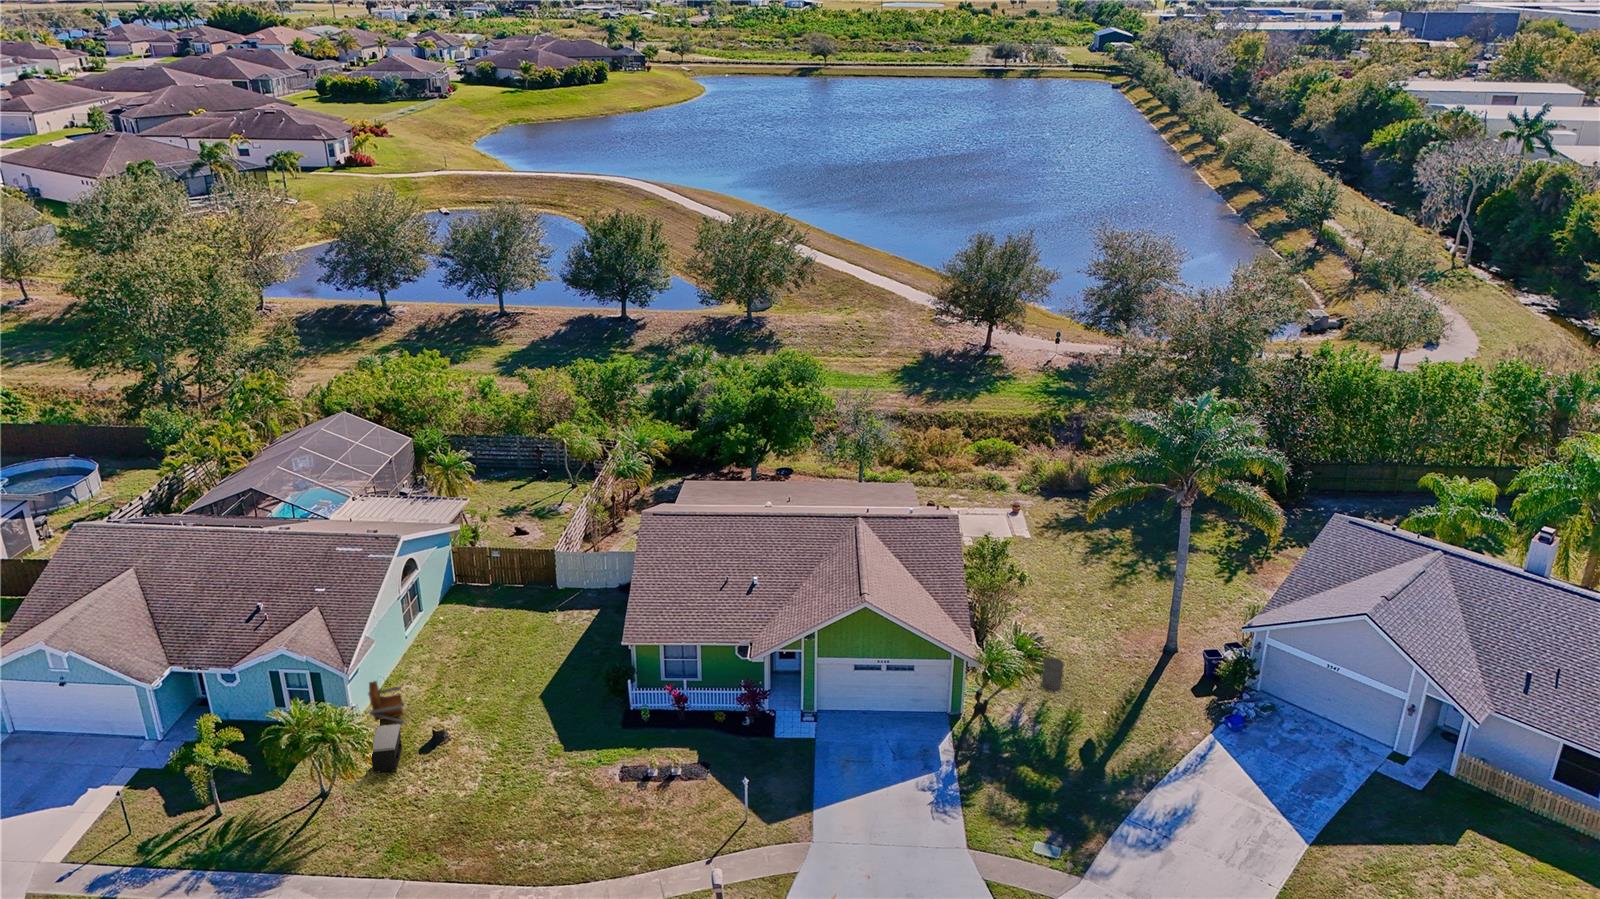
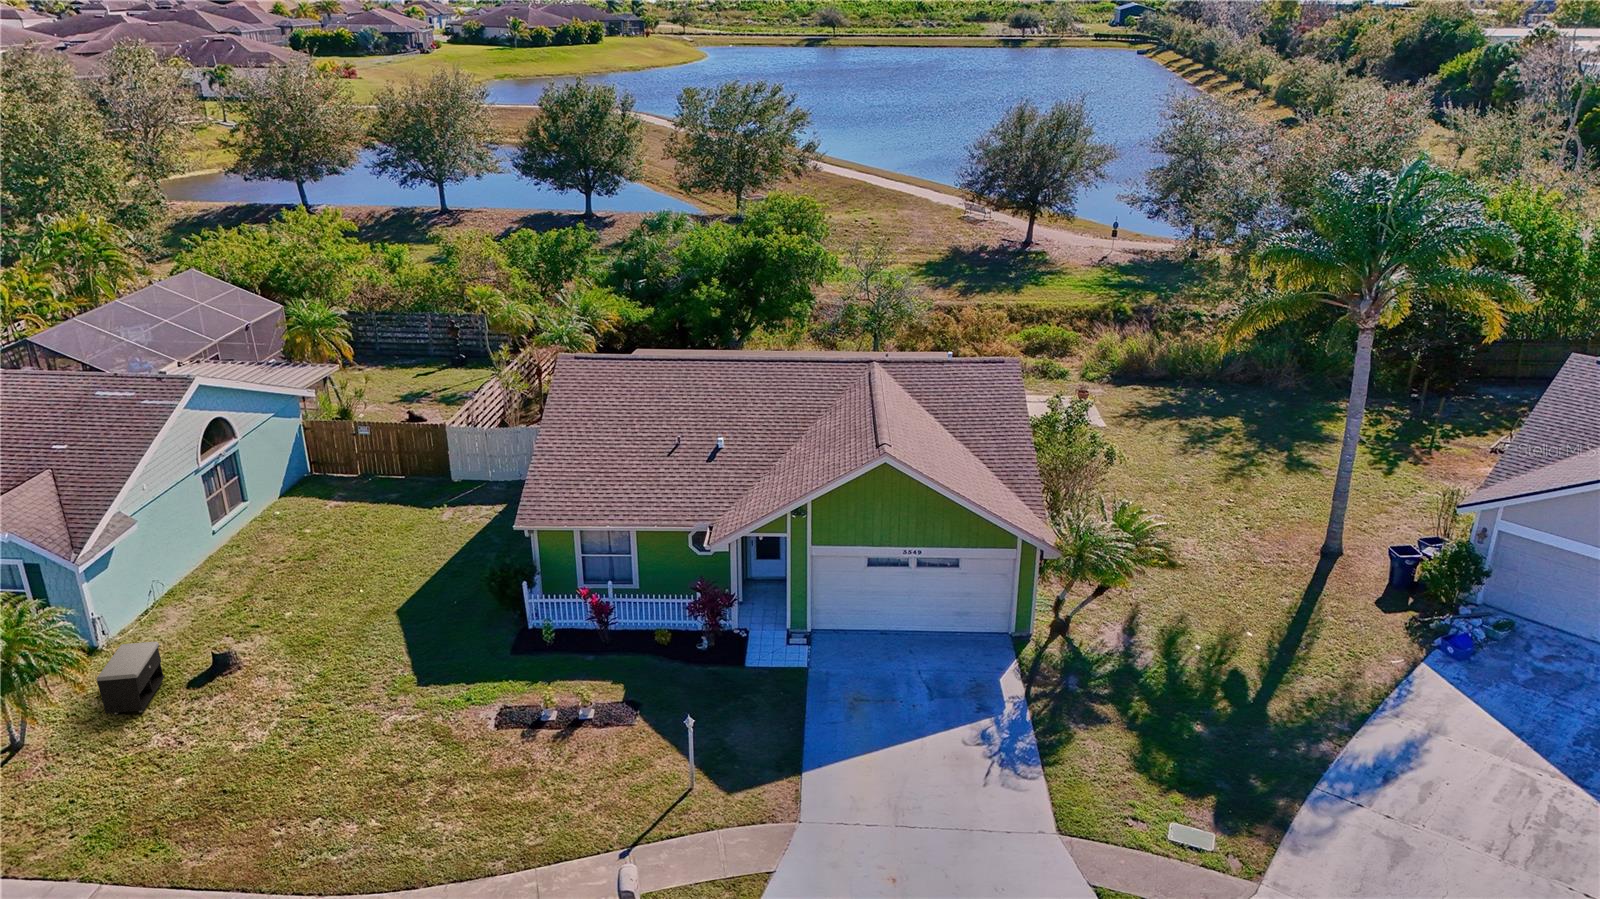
trash can: present [1041,658,1064,692] -> none [1147,555,1184,606]
lounge chair: present [368,681,405,725] -> none [121,582,190,655]

